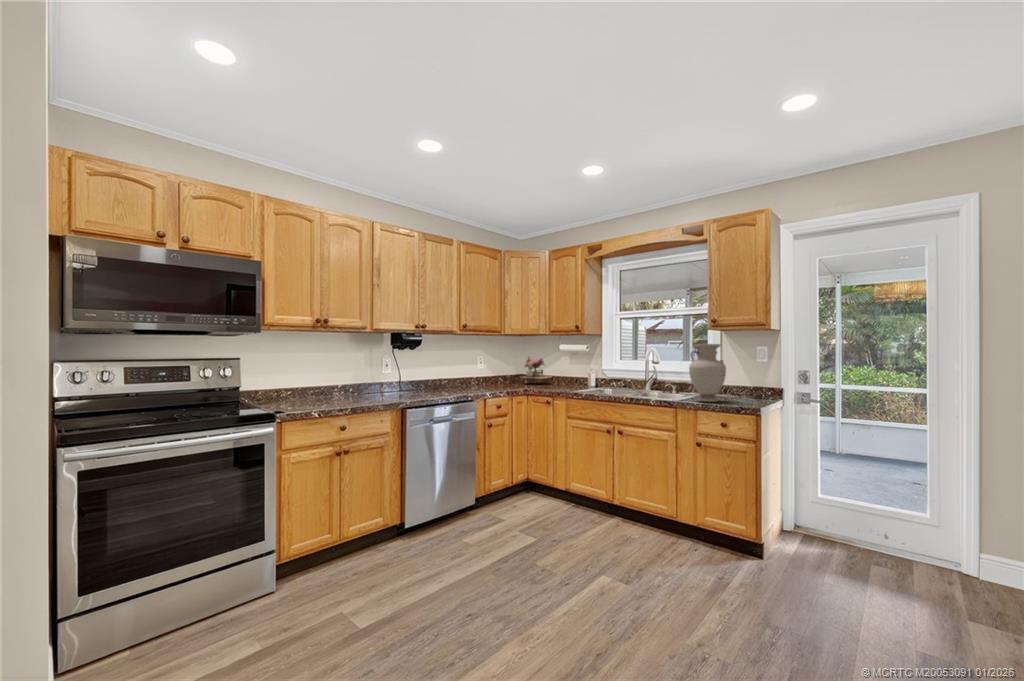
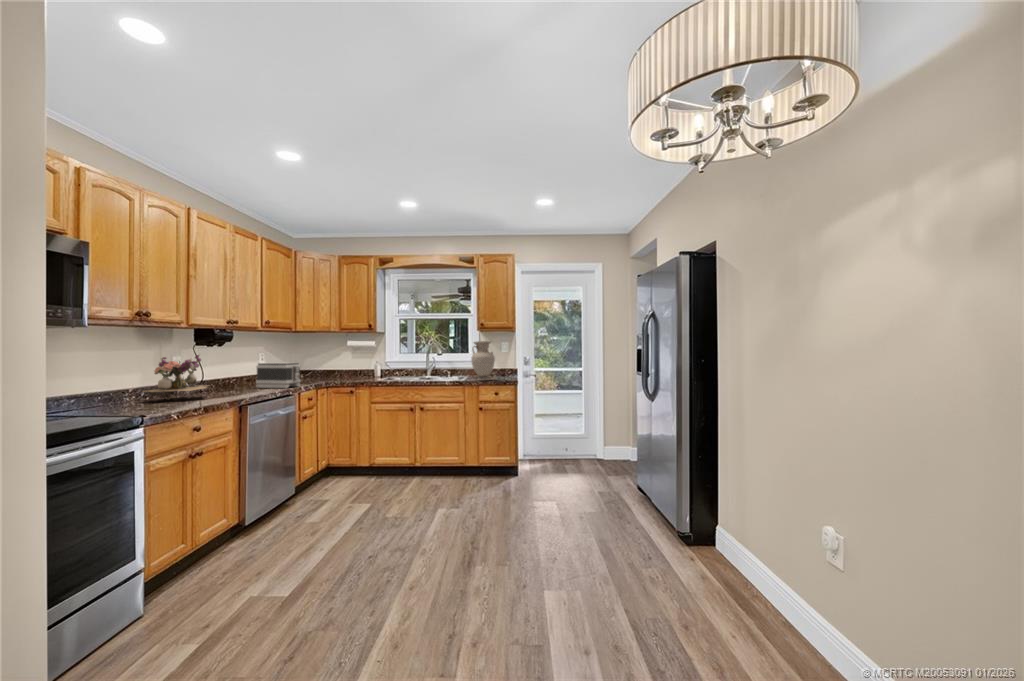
flower arrangement: present [522,357,552,382] -> present [144,355,209,399]
toaster: none [453,366,490,393] -> present [256,363,301,388]

